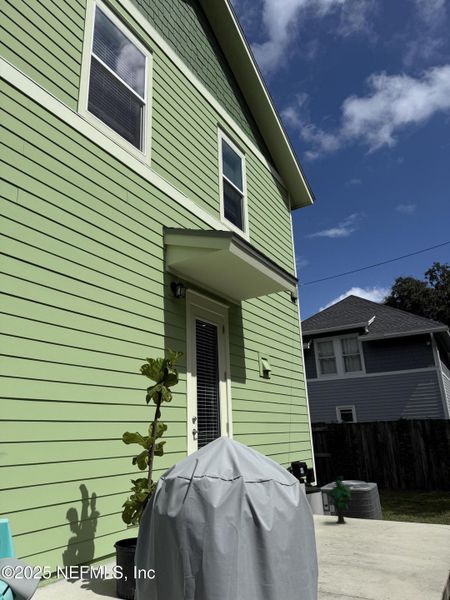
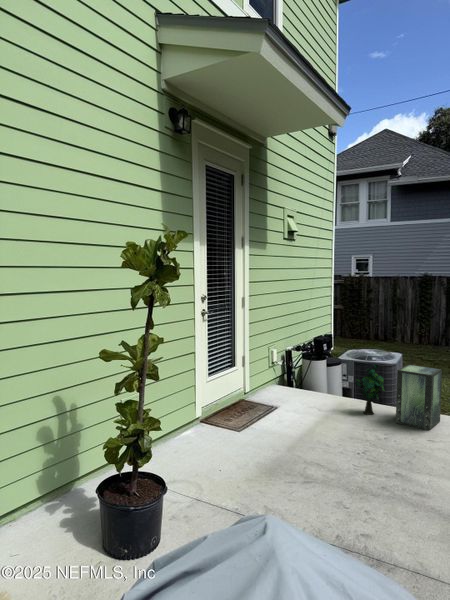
storage box: none [357,474,402,530] -> present [396,365,442,431]

